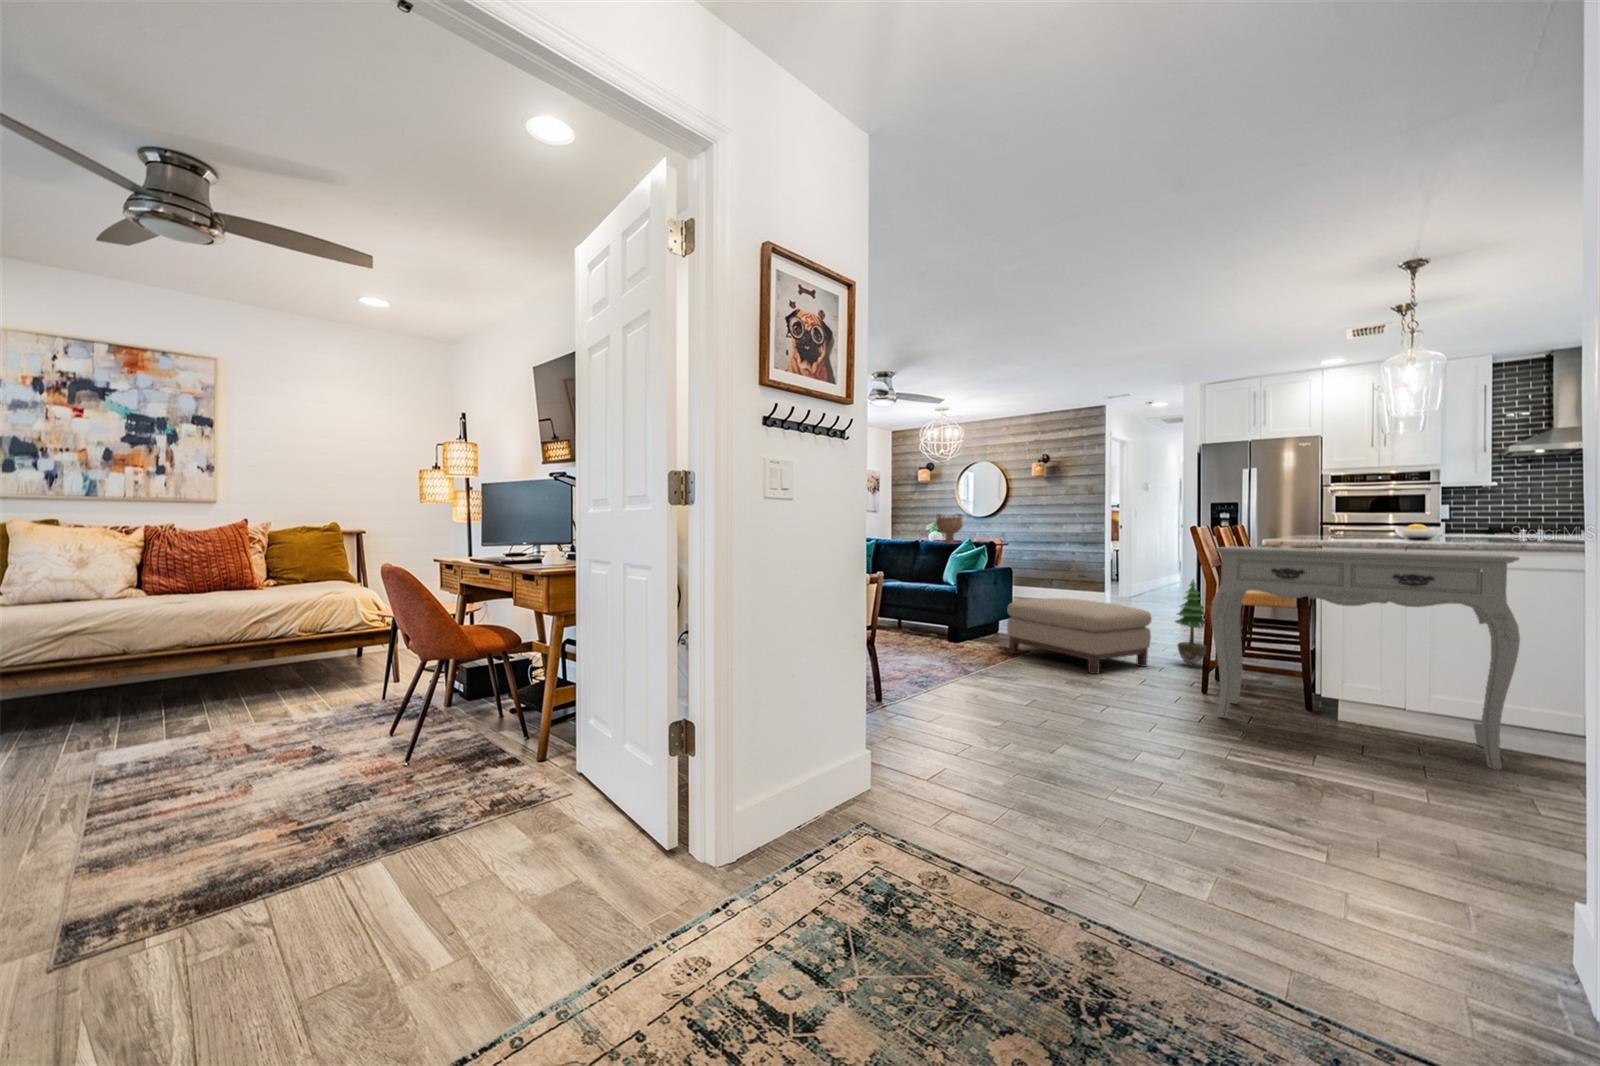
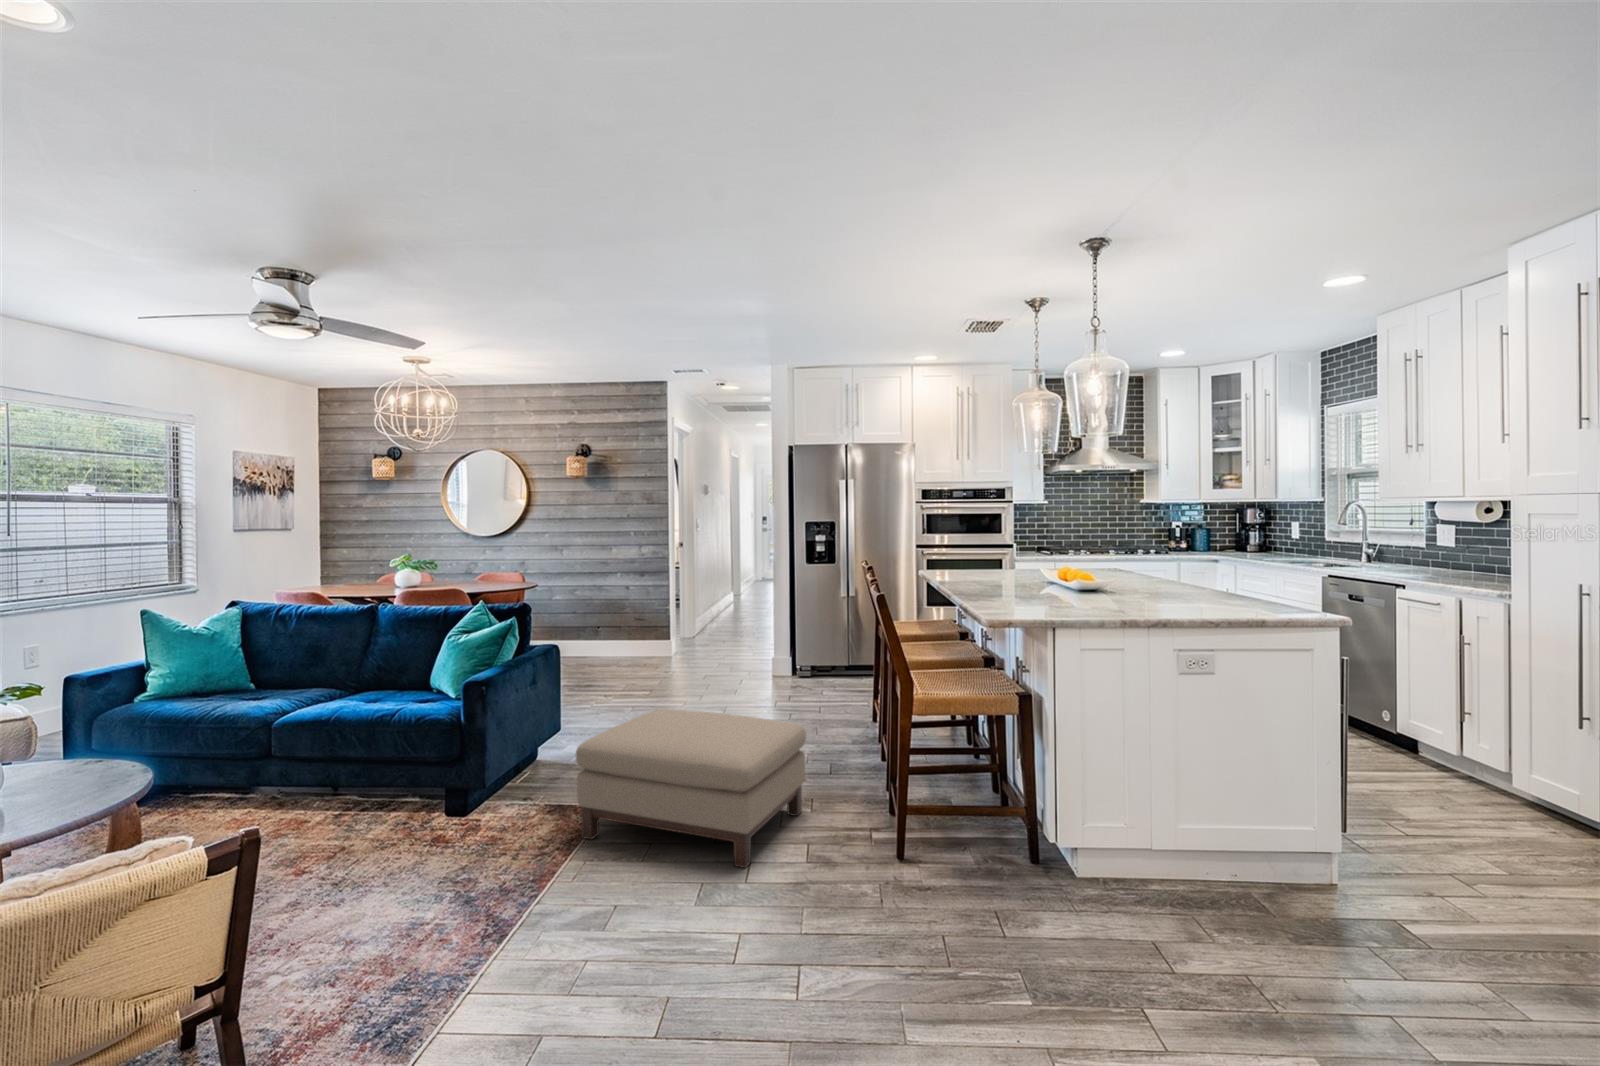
decorative bowl: present [936,514,963,544] -> none [415,554,469,614]
console table: present [1211,546,1520,770] -> none [949,637,1341,963]
potted tree: present [1175,580,1206,665] -> none [827,660,875,792]

